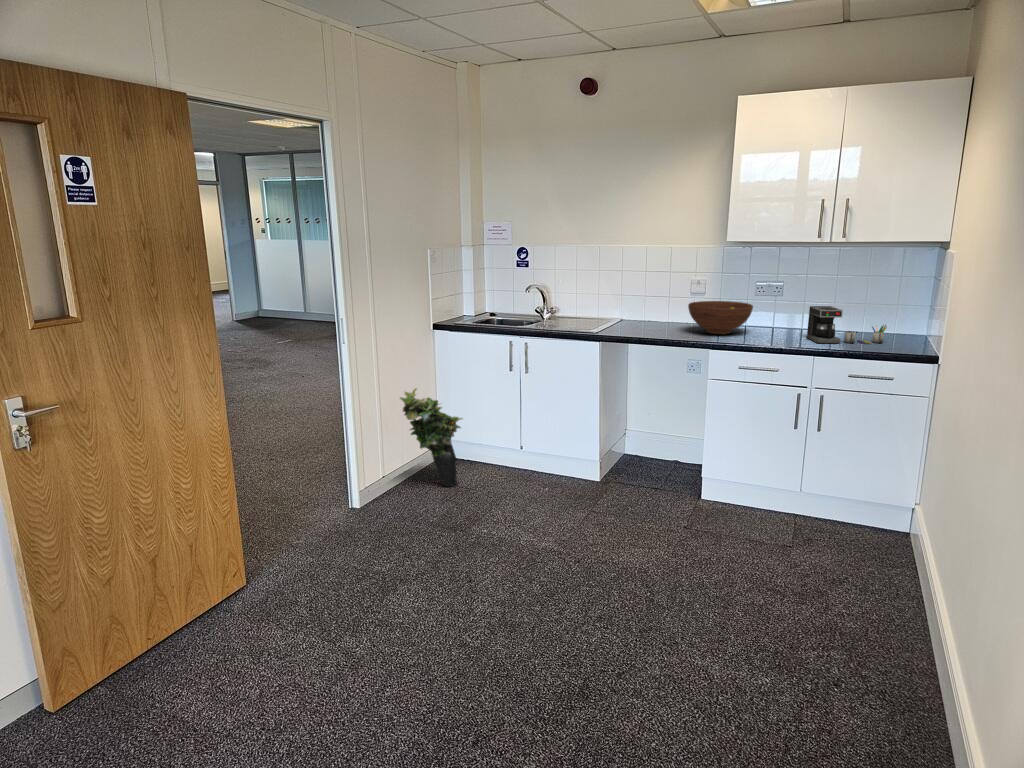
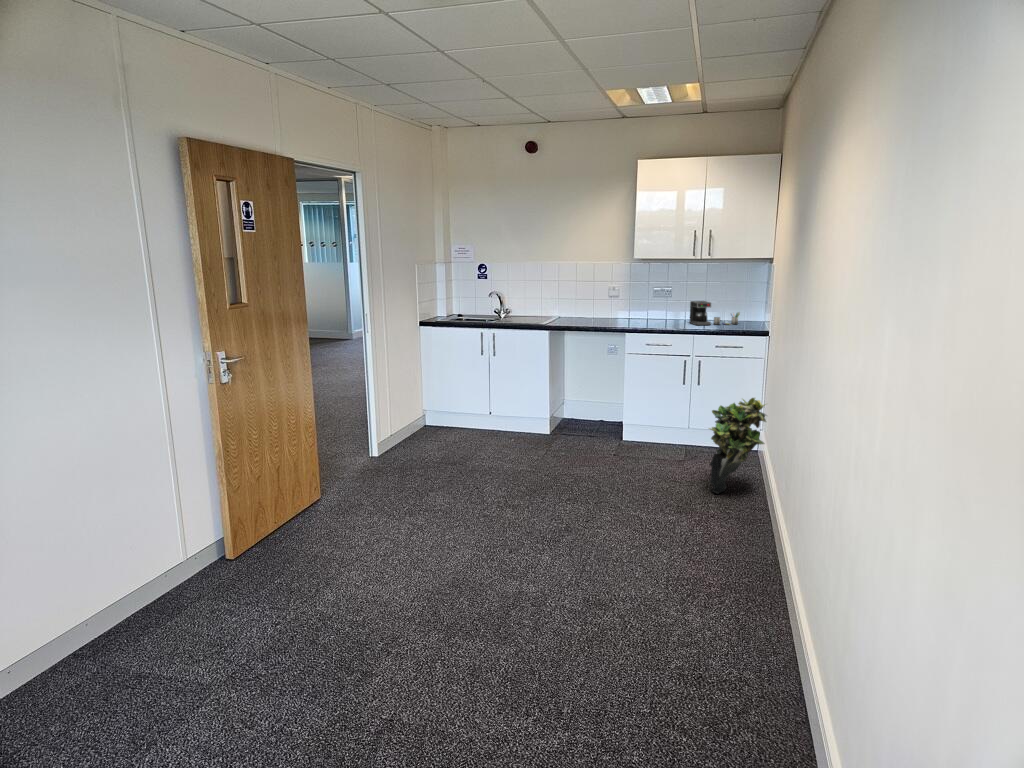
fruit bowl: present [688,301,753,334] -> none [609,300,653,323]
potted plant: present [400,388,463,487] -> present [709,398,766,494]

